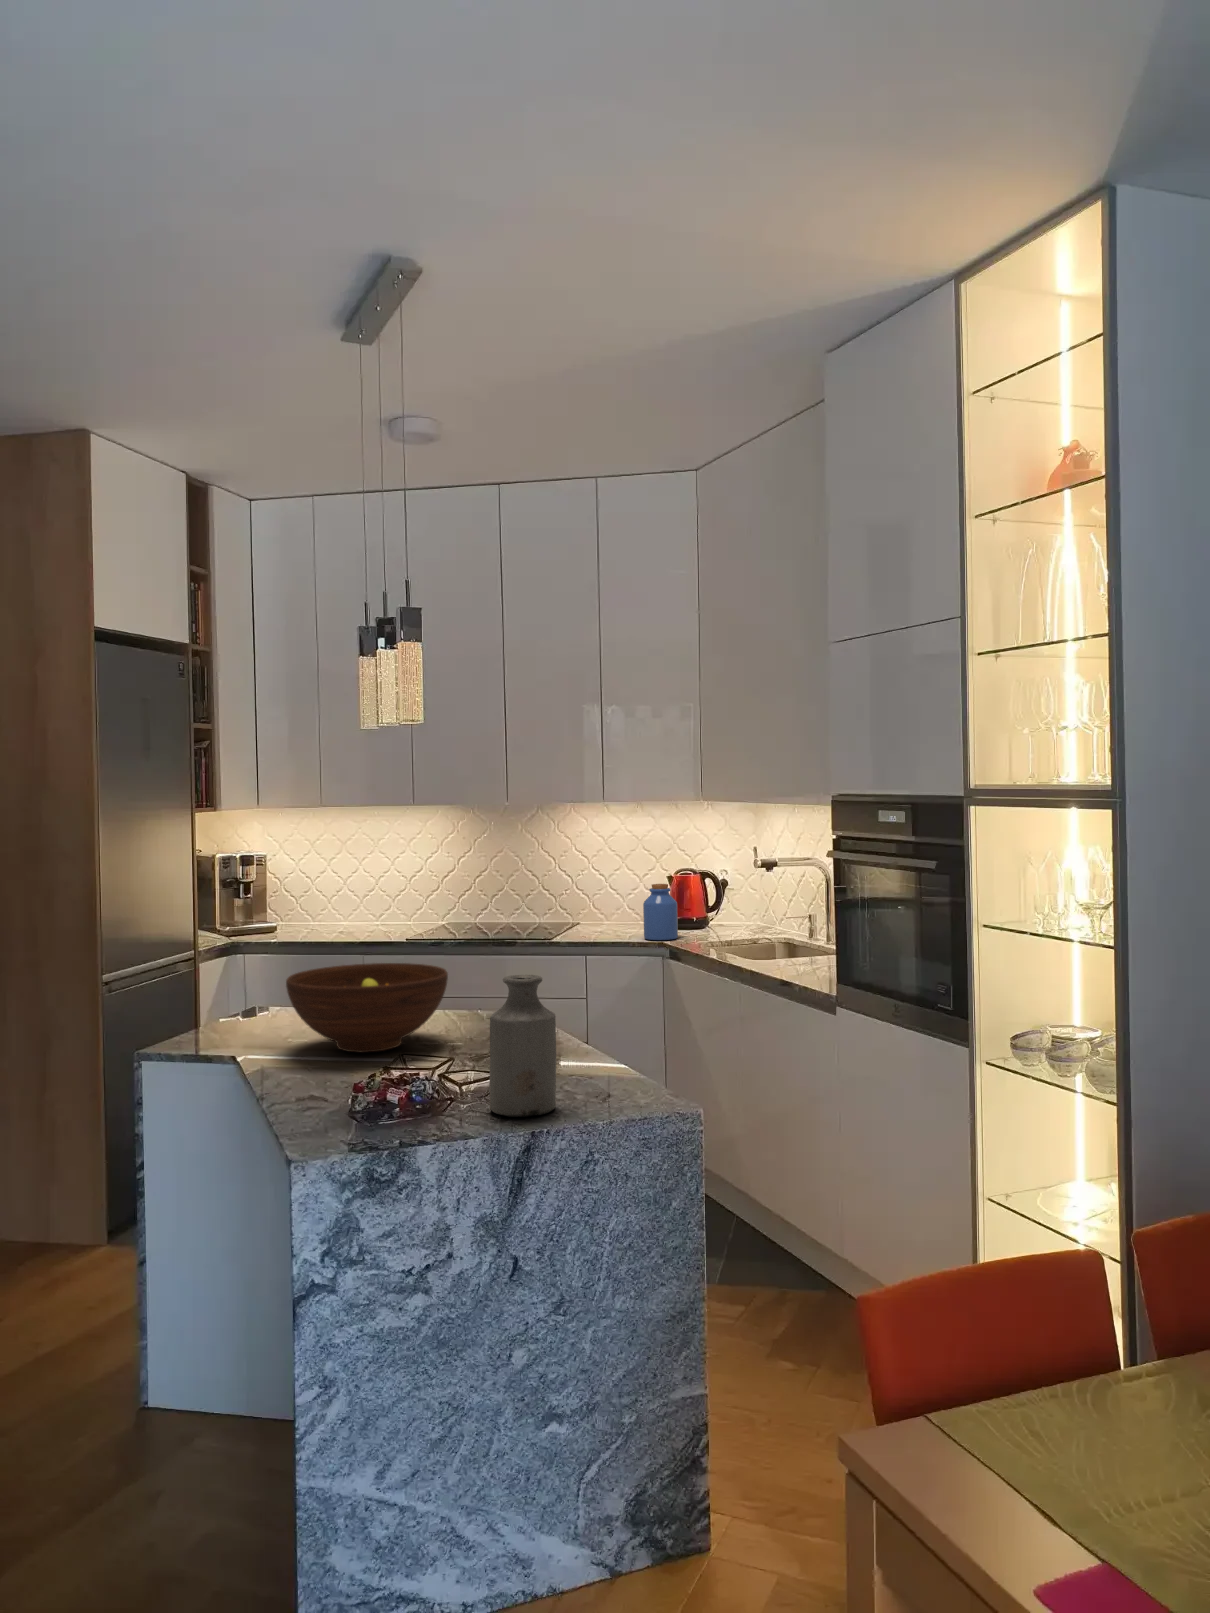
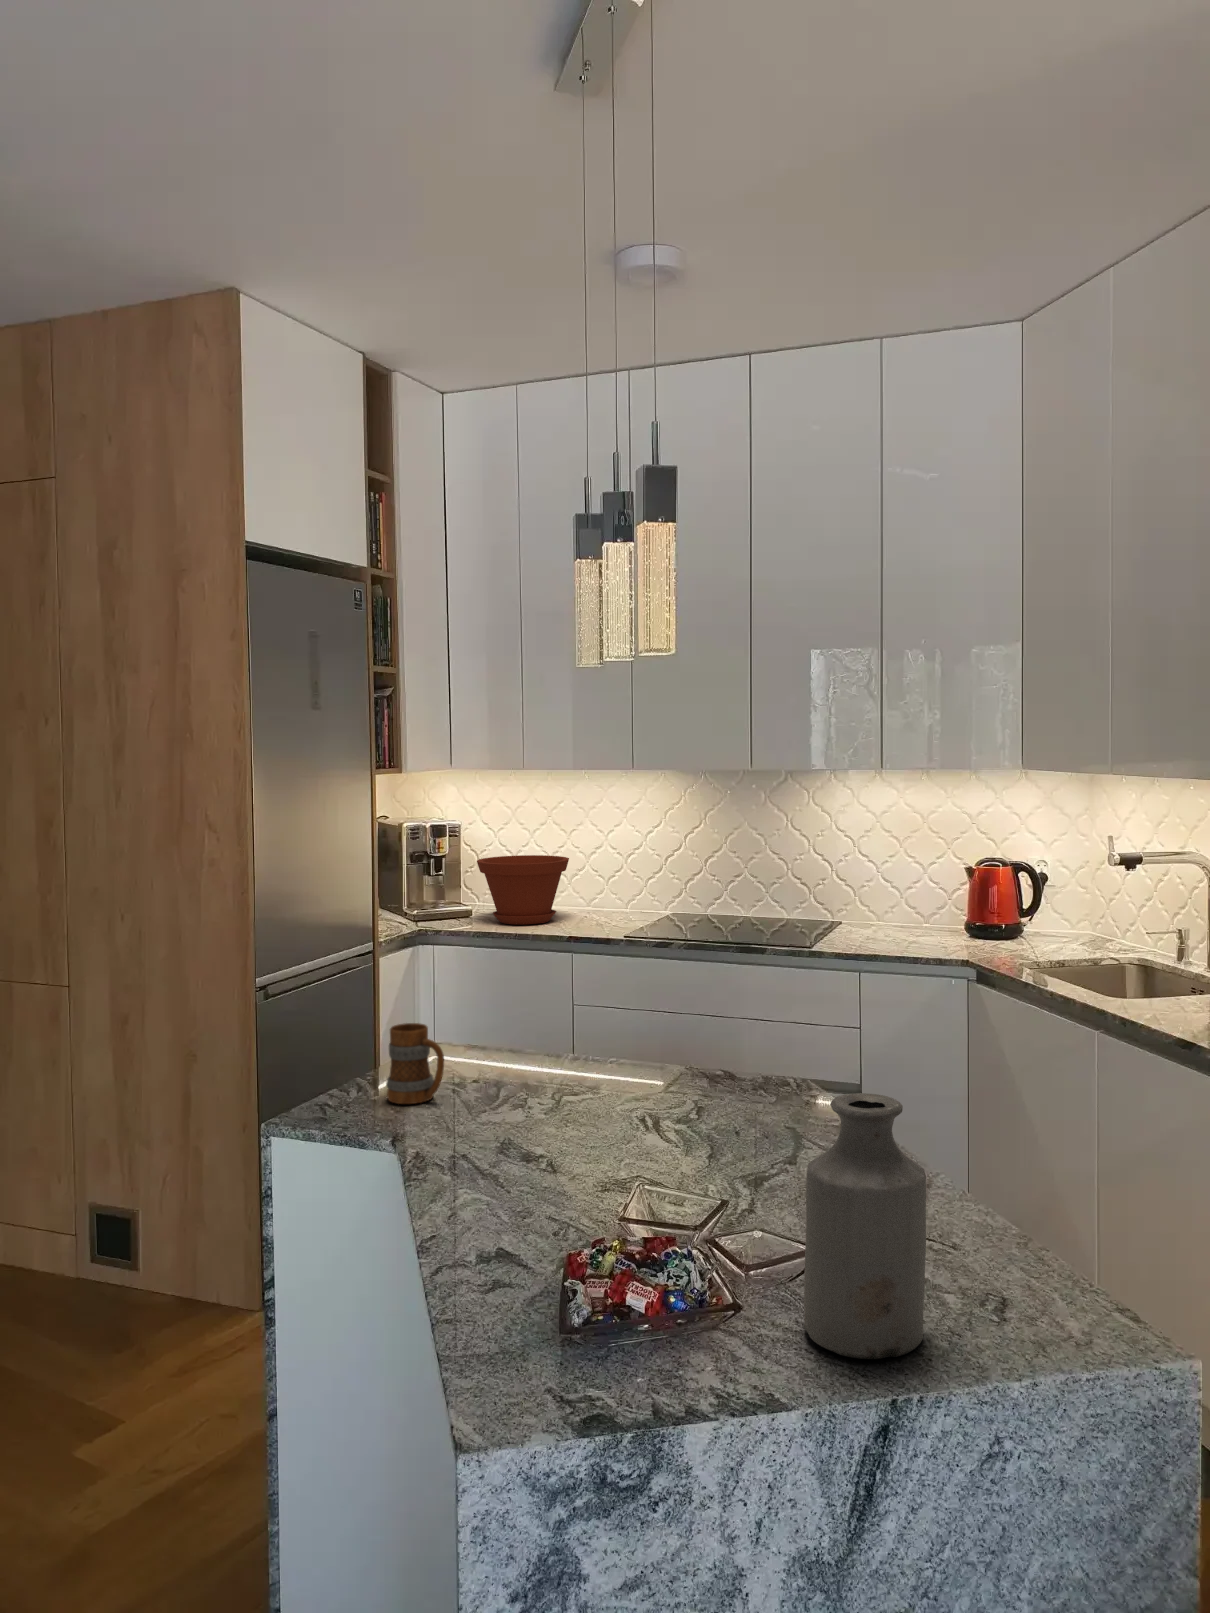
plant pot: none [281,879,360,936] -> present [477,855,569,925]
jar: present [643,884,678,940] -> none [930,873,975,947]
fruit bowl: present [286,963,448,1053] -> none [467,1010,707,1156]
mug: none [225,980,267,1036] -> present [386,1023,444,1104]

